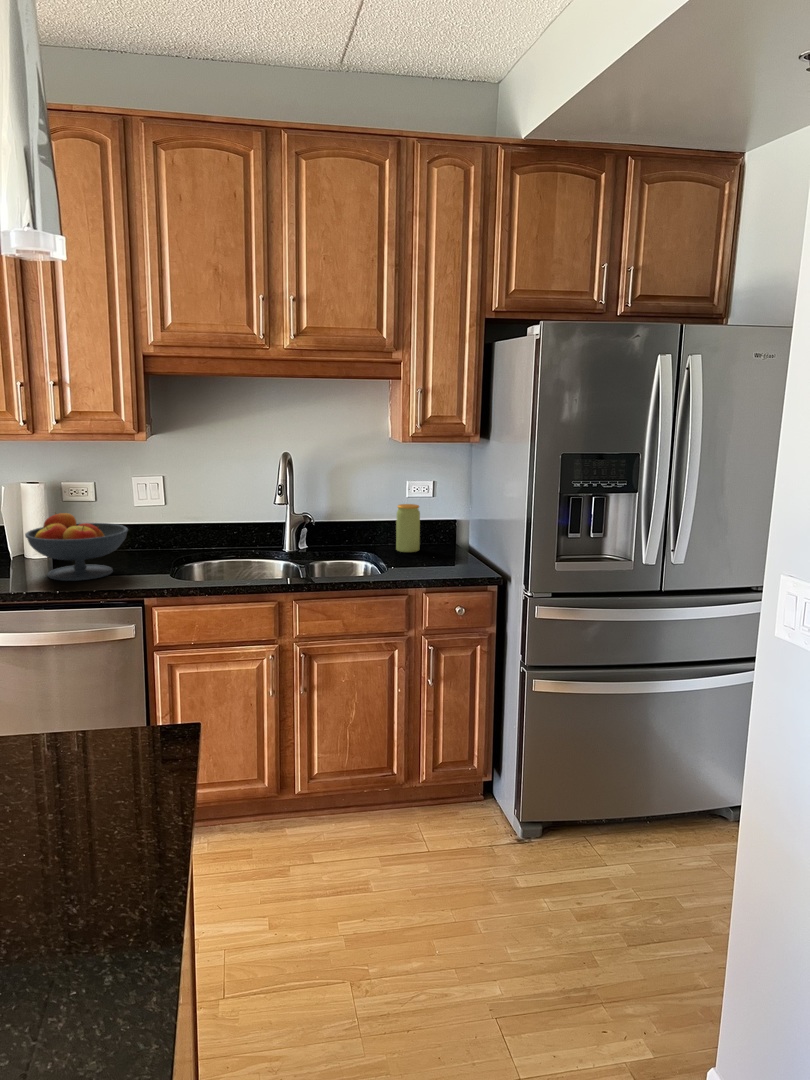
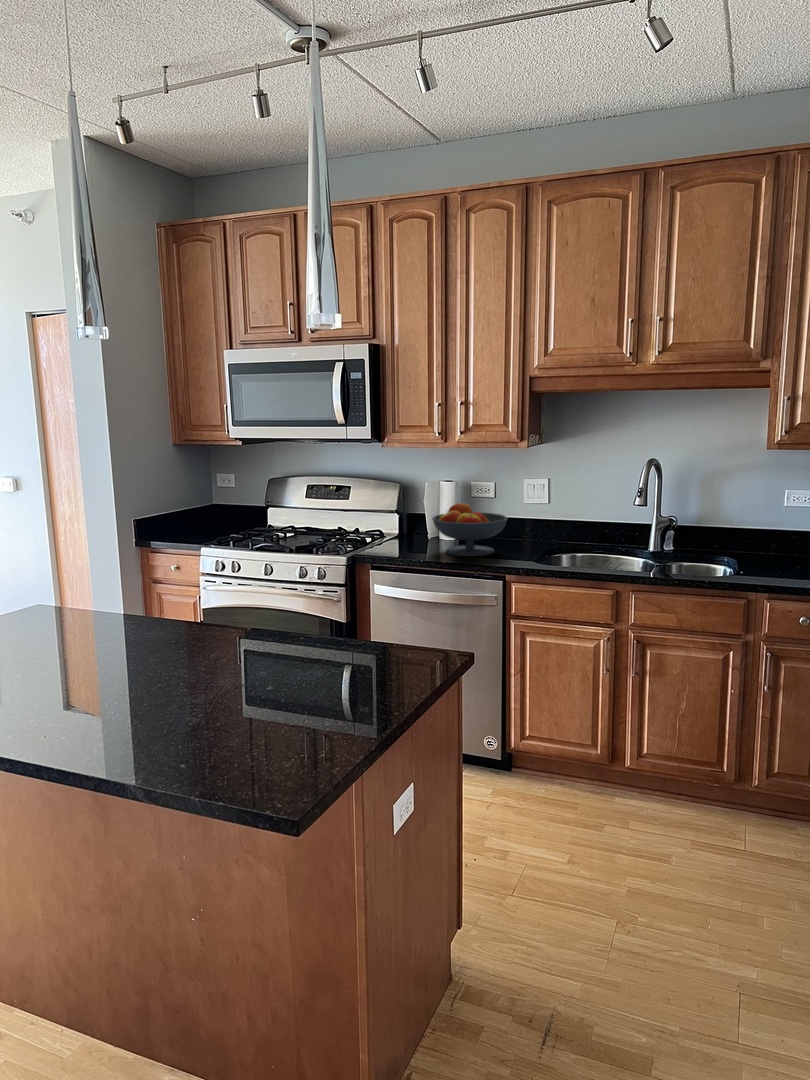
jar: present [396,504,420,552] -> none [762,514,790,562]

